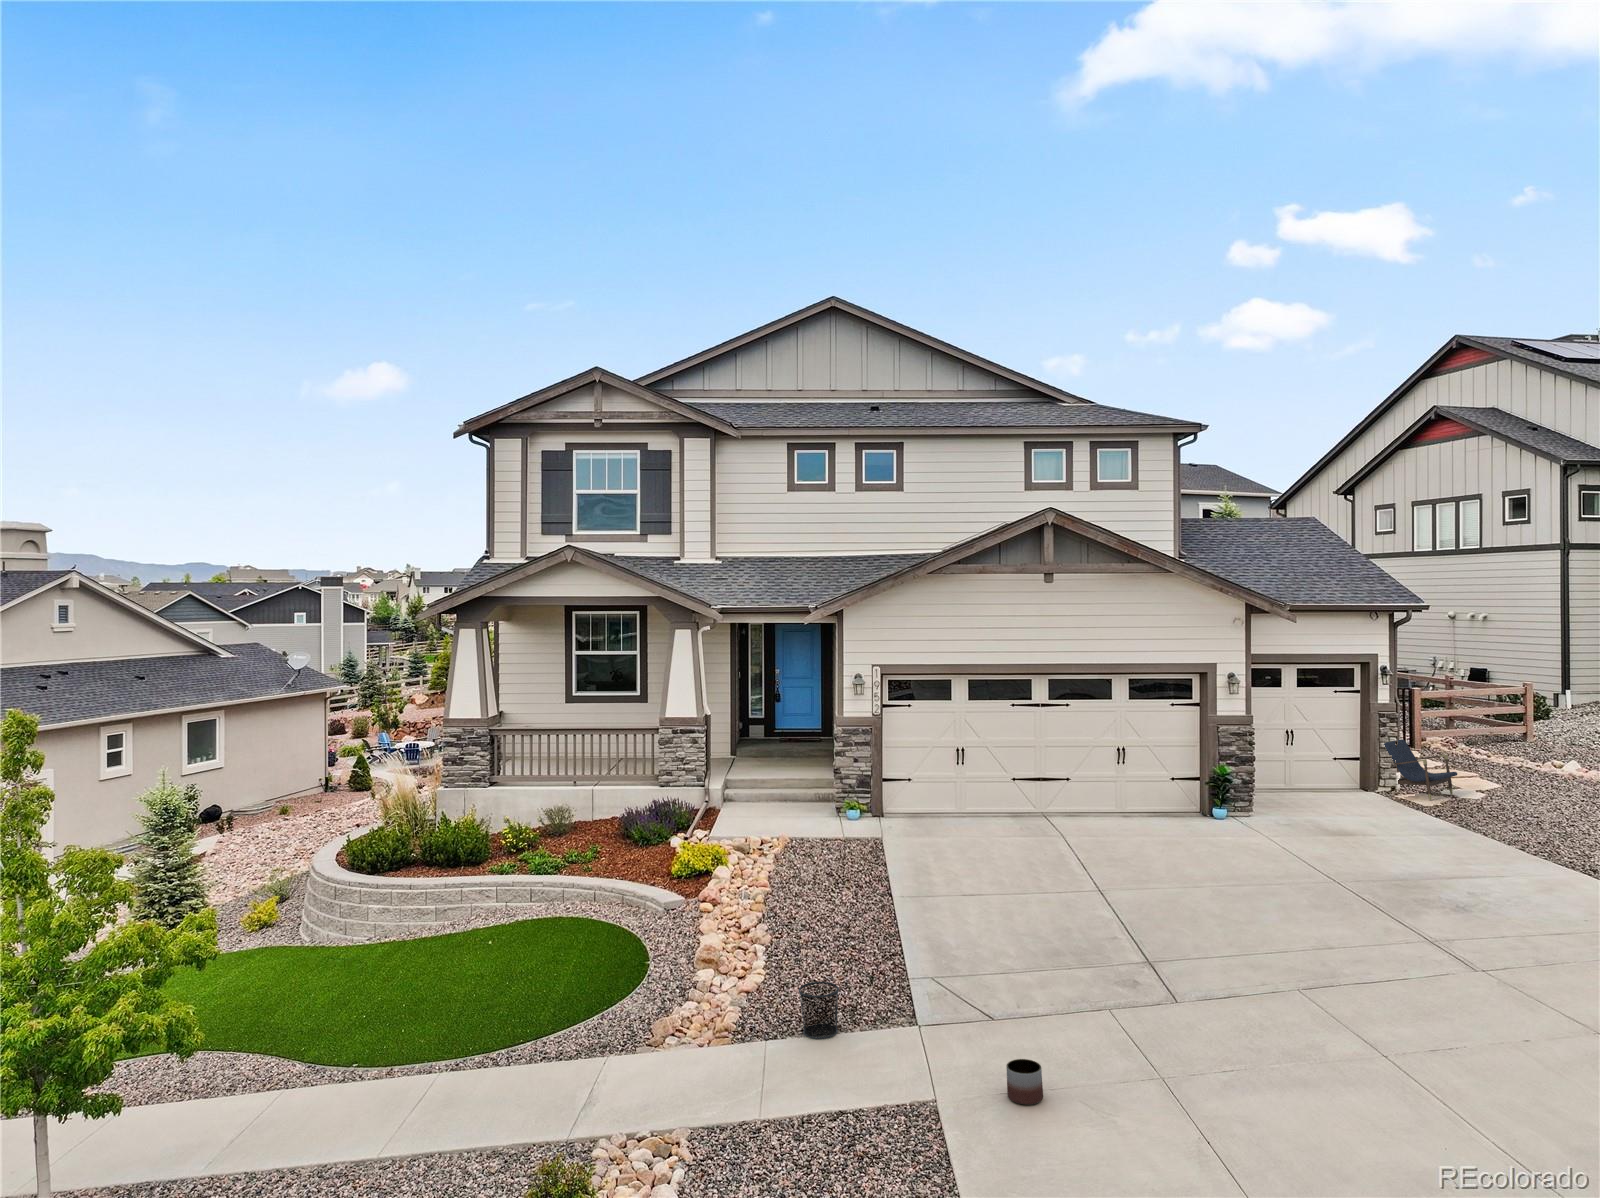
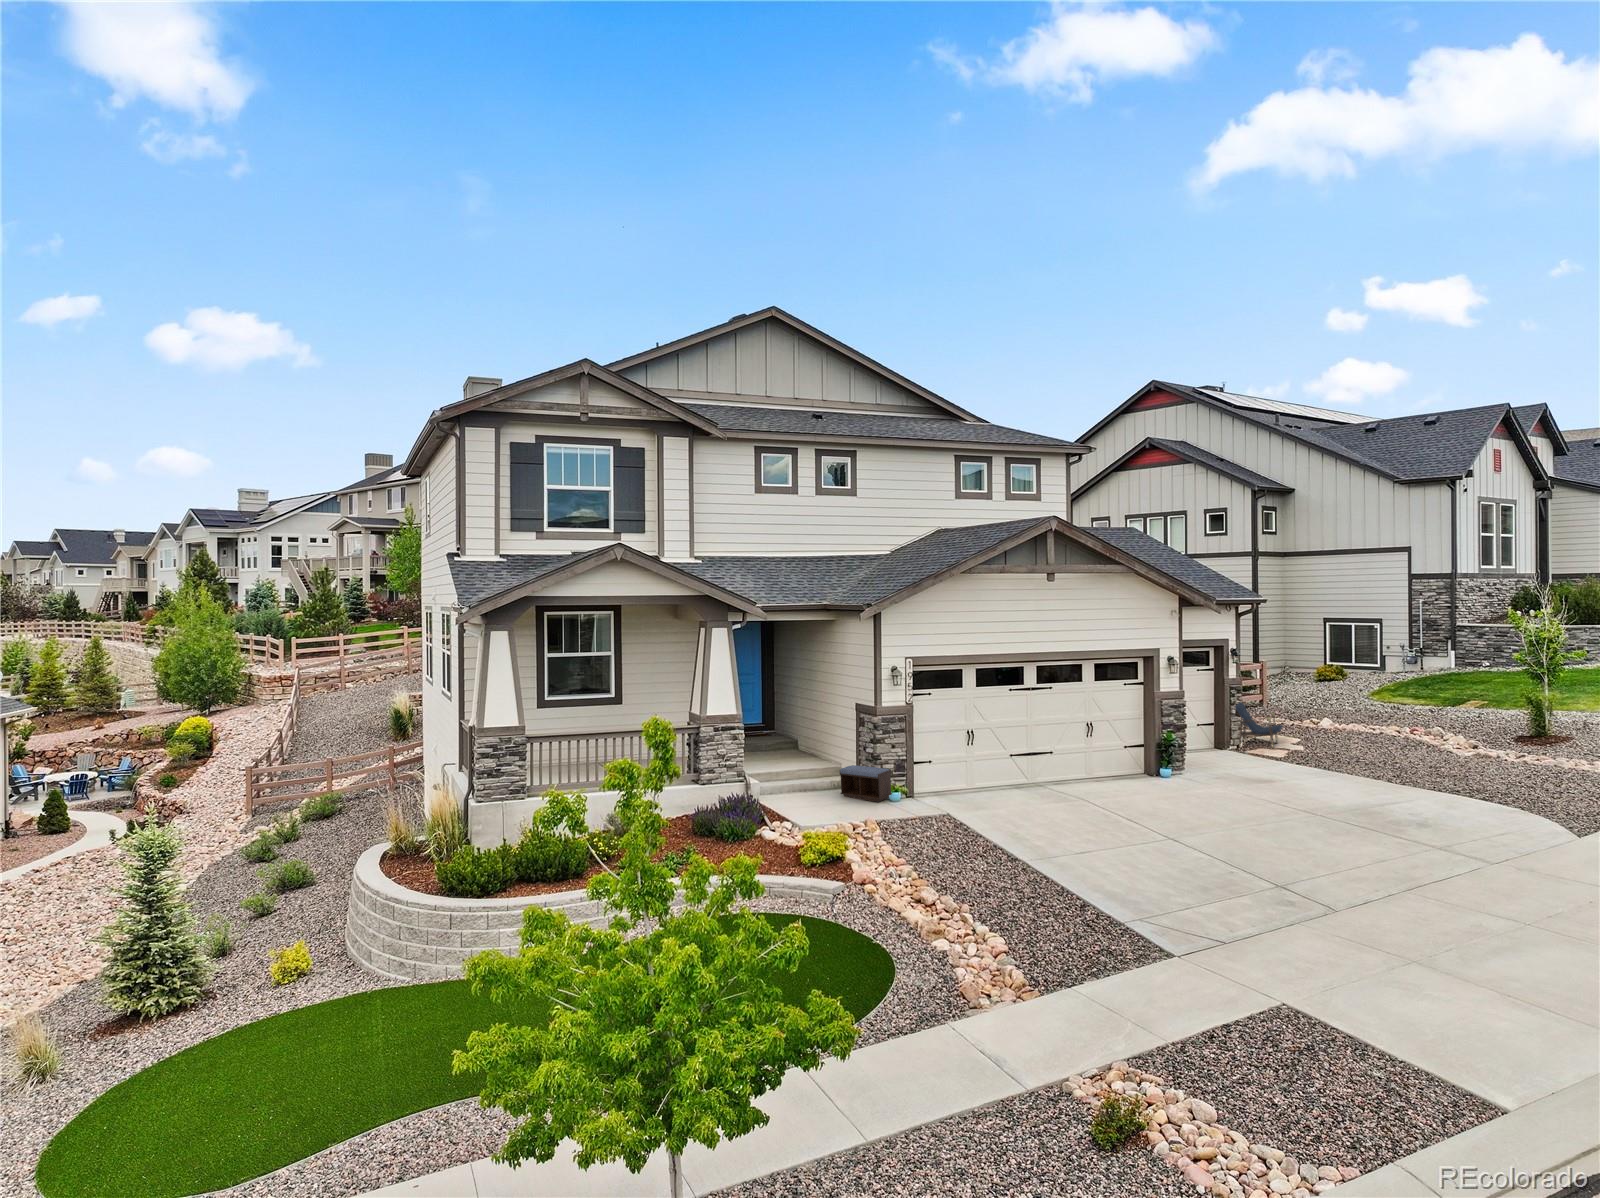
bench: none [801,779,849,817] -> present [840,765,892,802]
waste bin: present [798,982,839,1039] -> none [1214,979,1257,1036]
planter: present [1006,1059,1043,1105] -> none [1475,1026,1514,1068]

